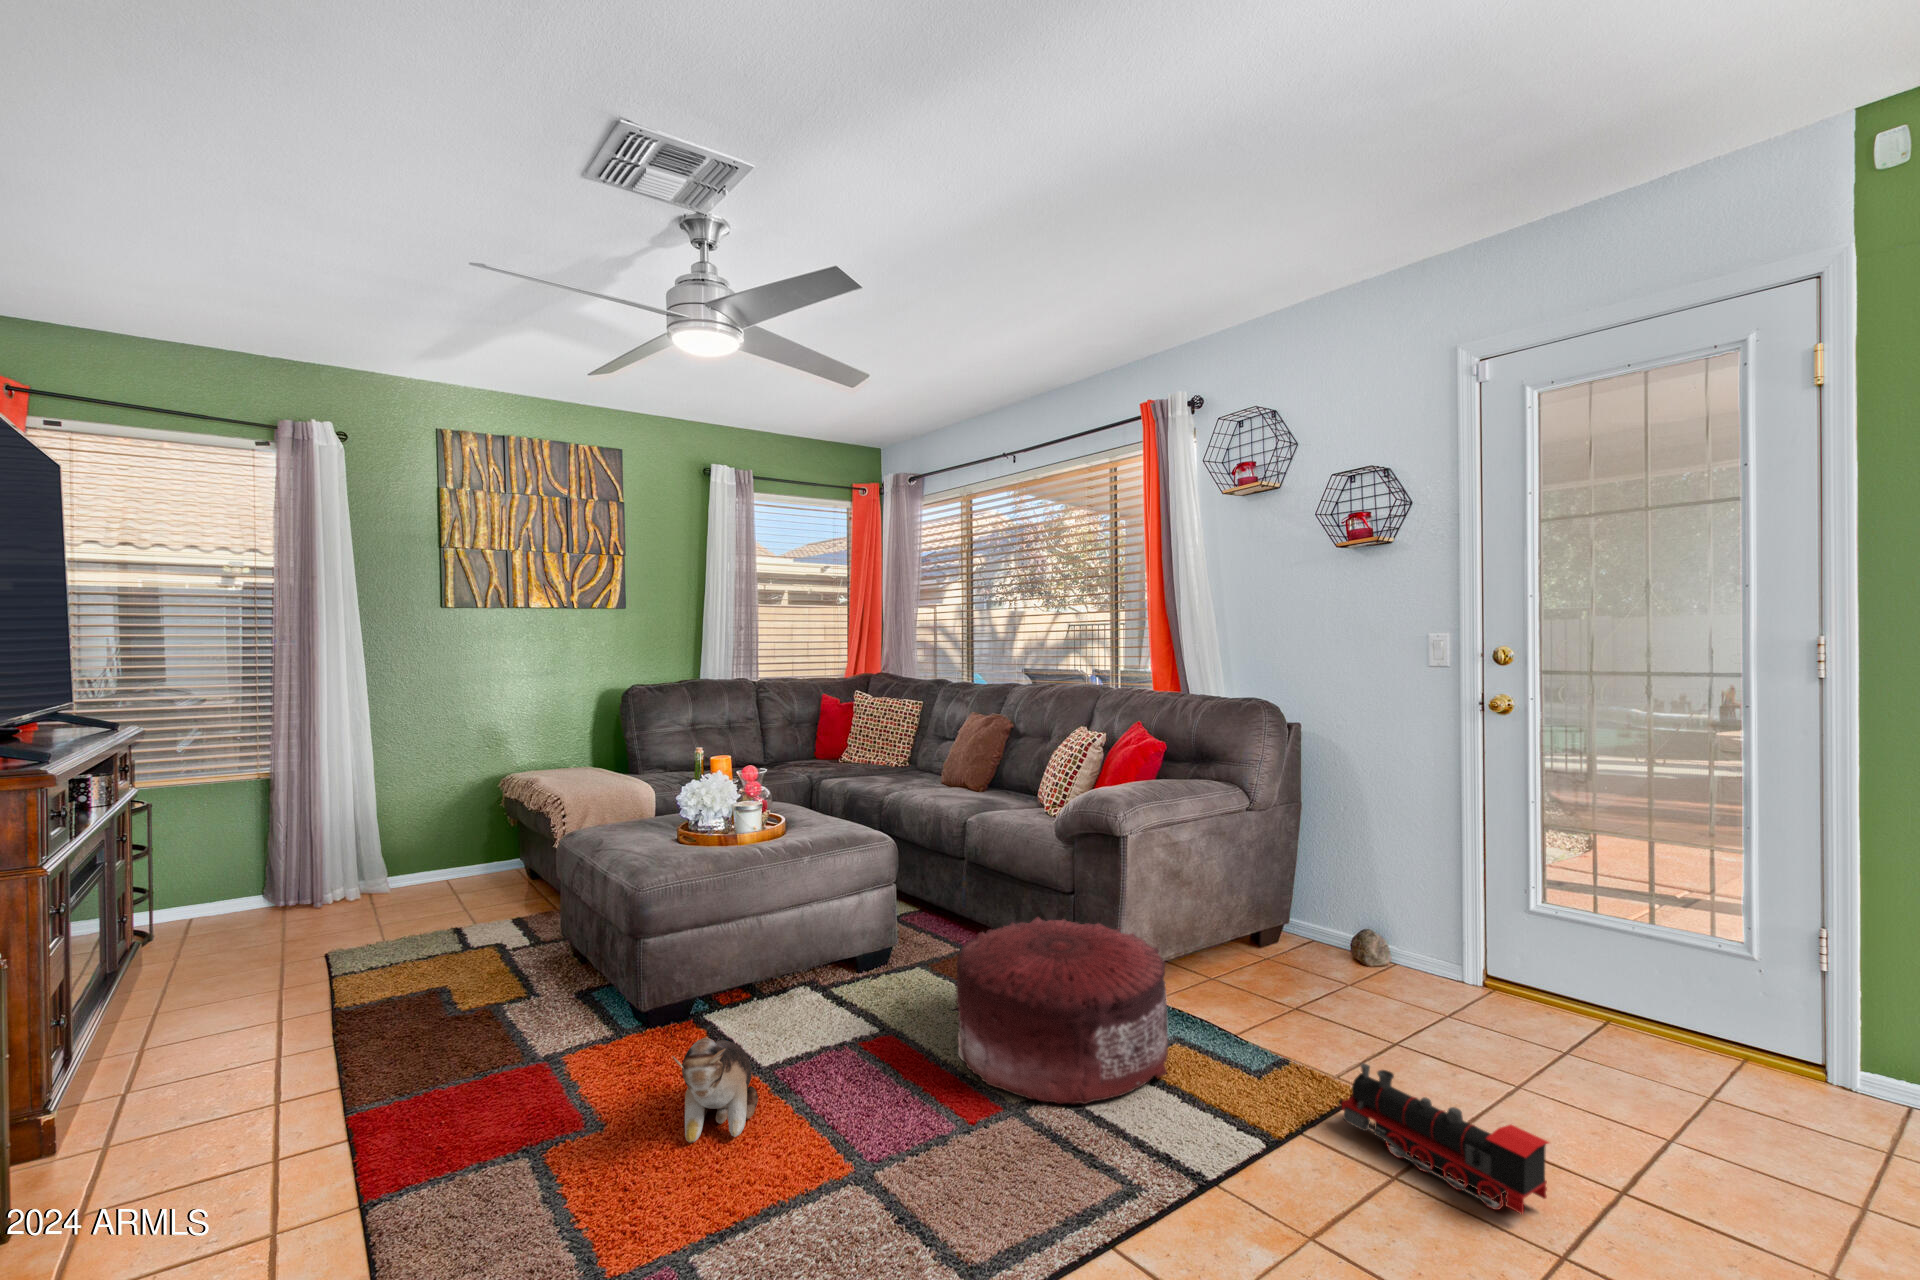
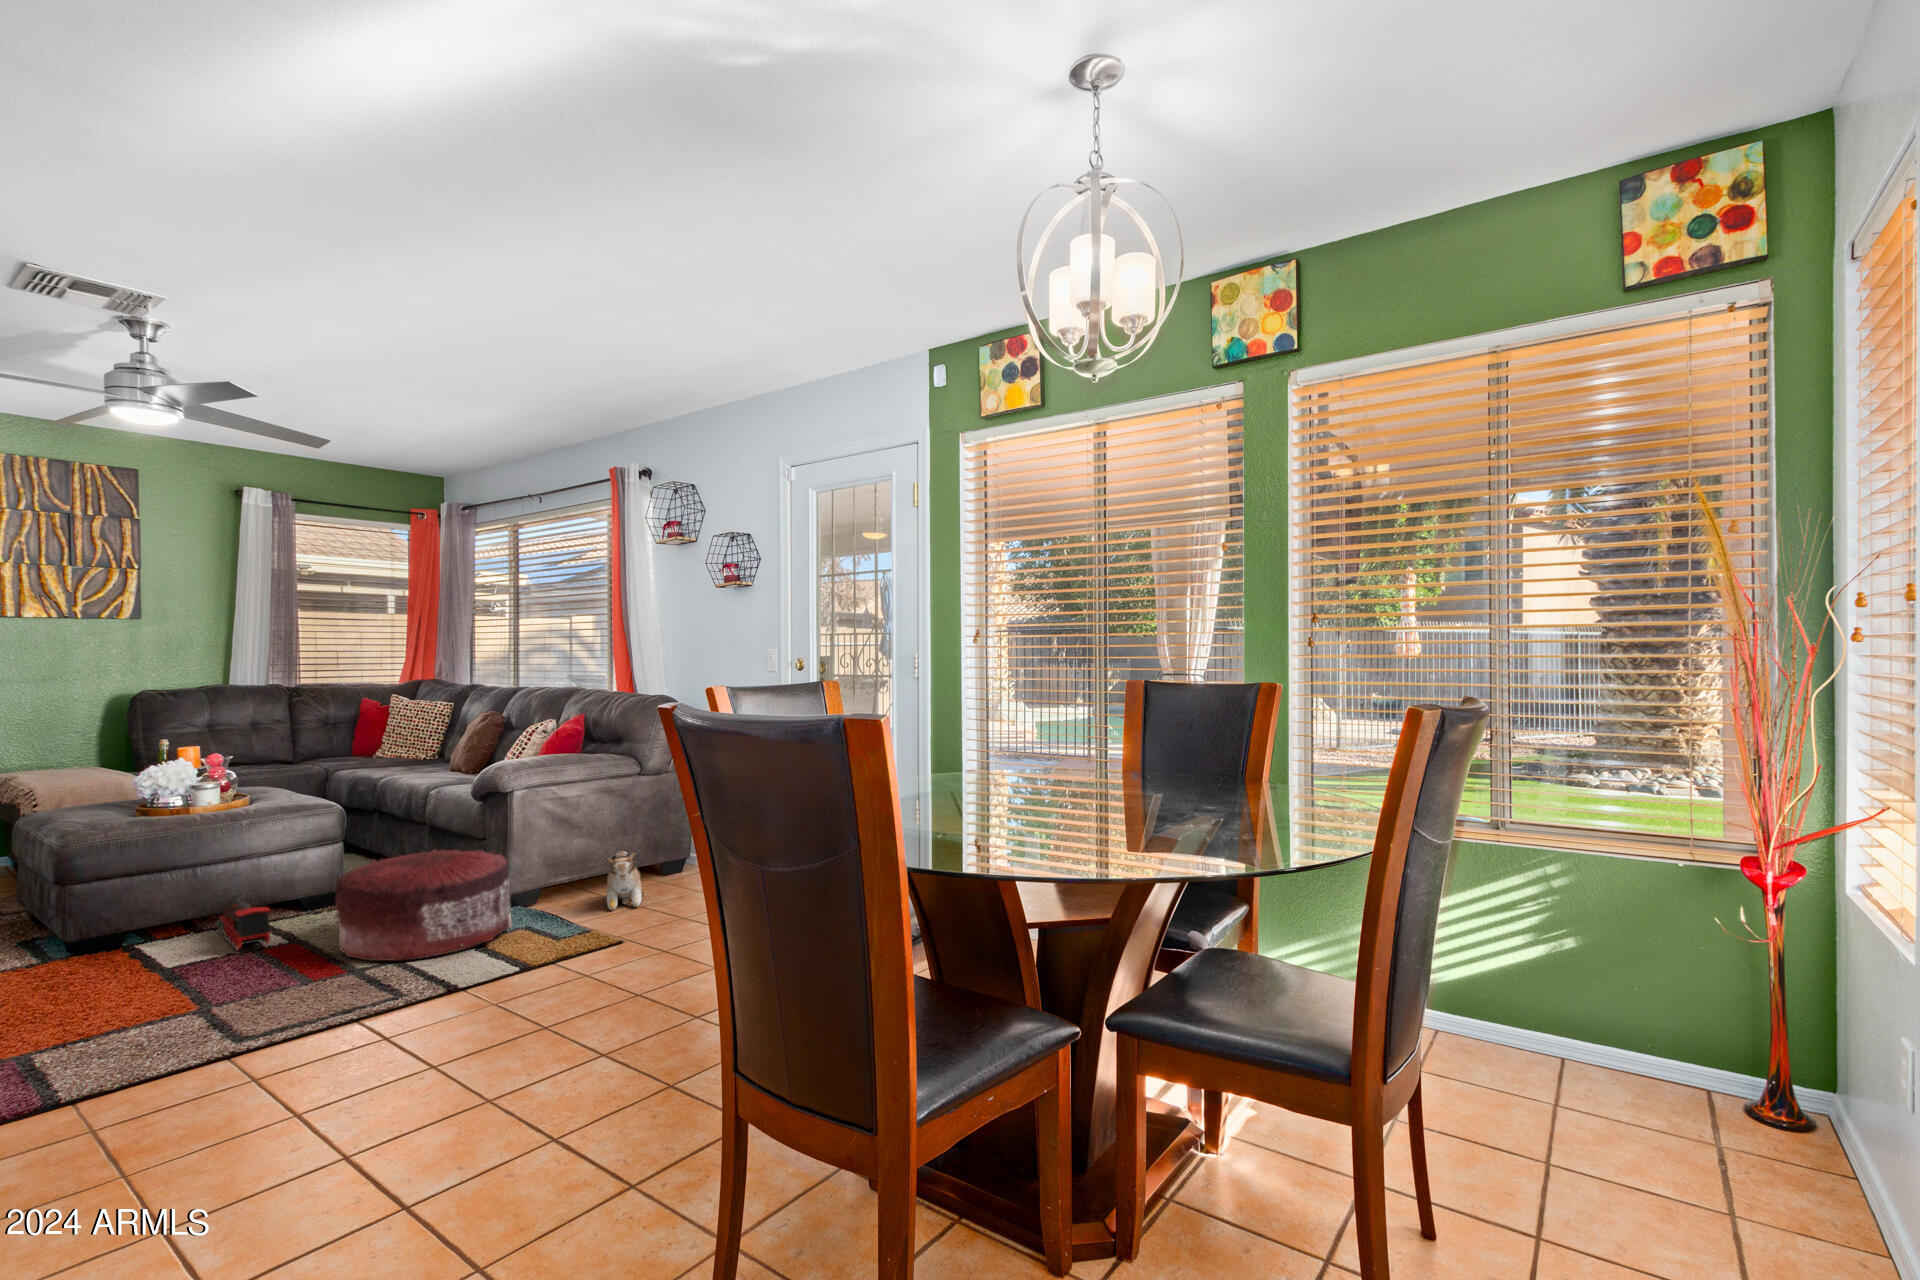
plush toy: present [672,1036,758,1143] -> present [606,851,644,910]
toy train: present [1339,1063,1549,1215] -> present [215,892,270,950]

